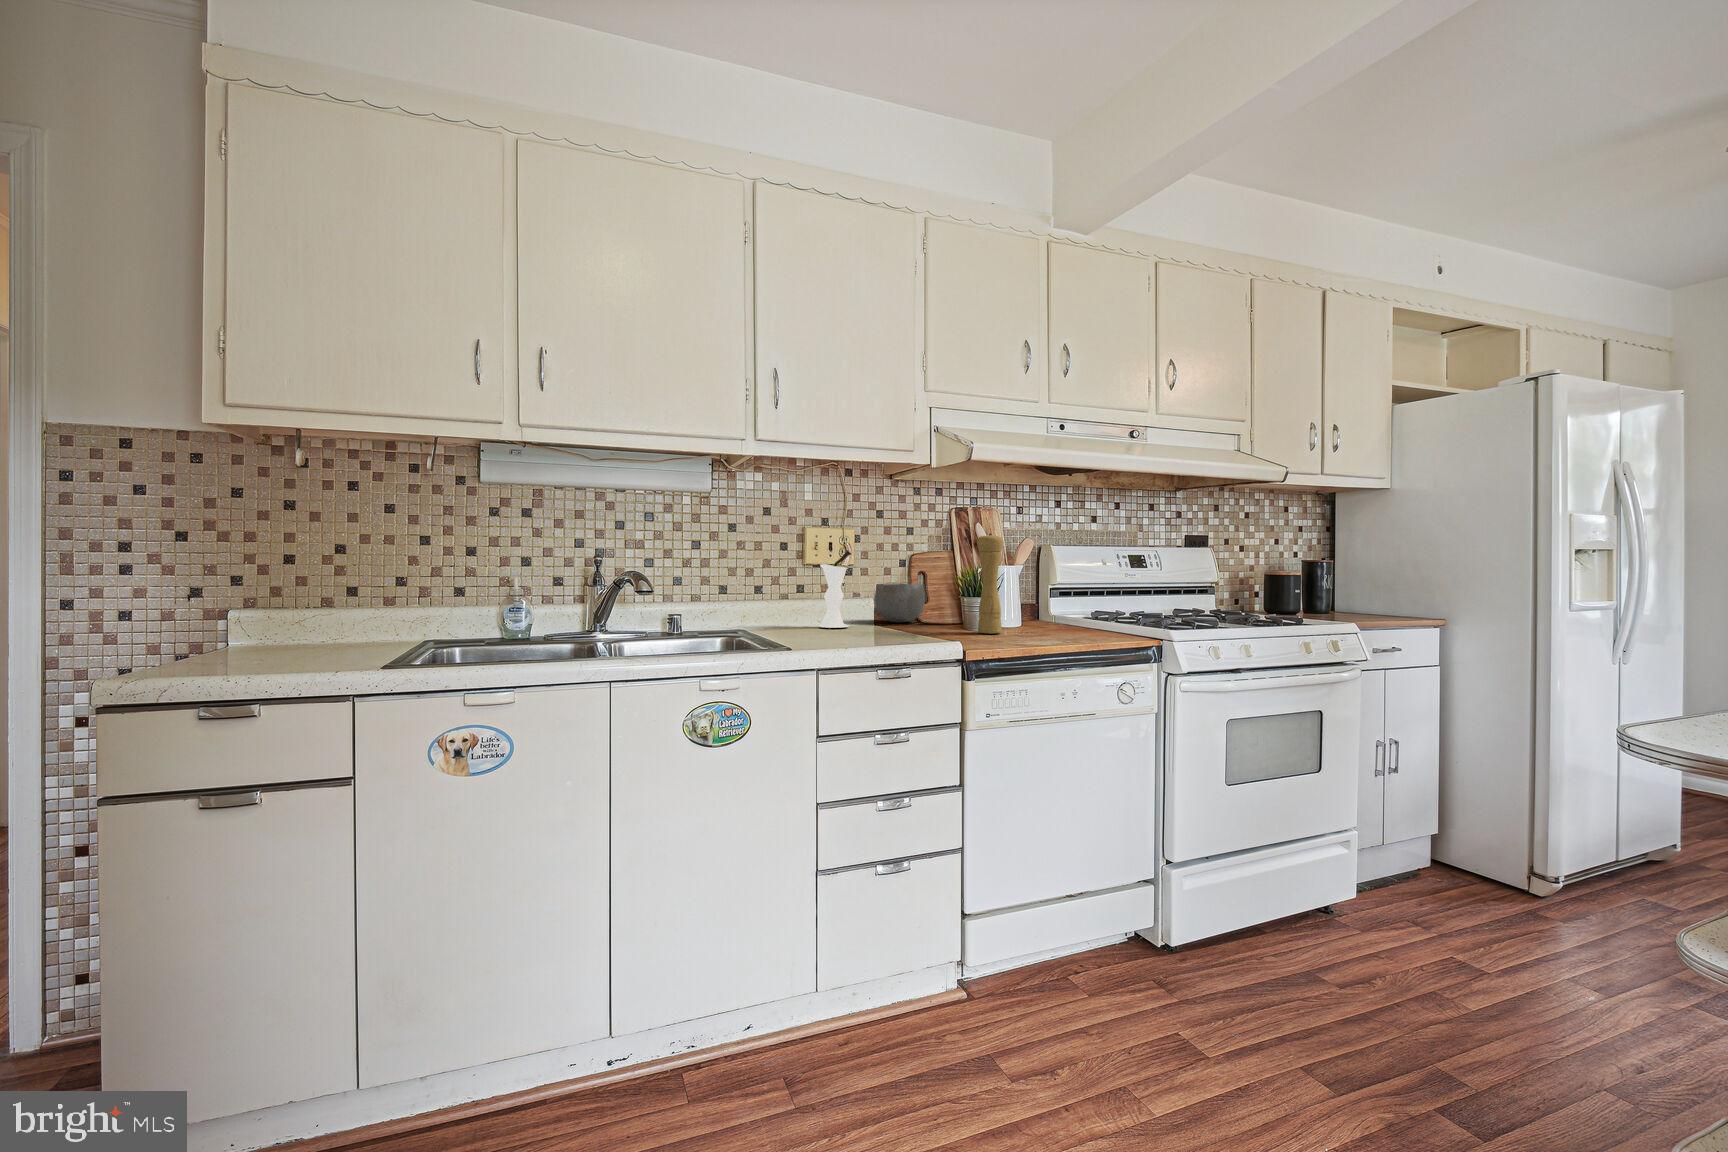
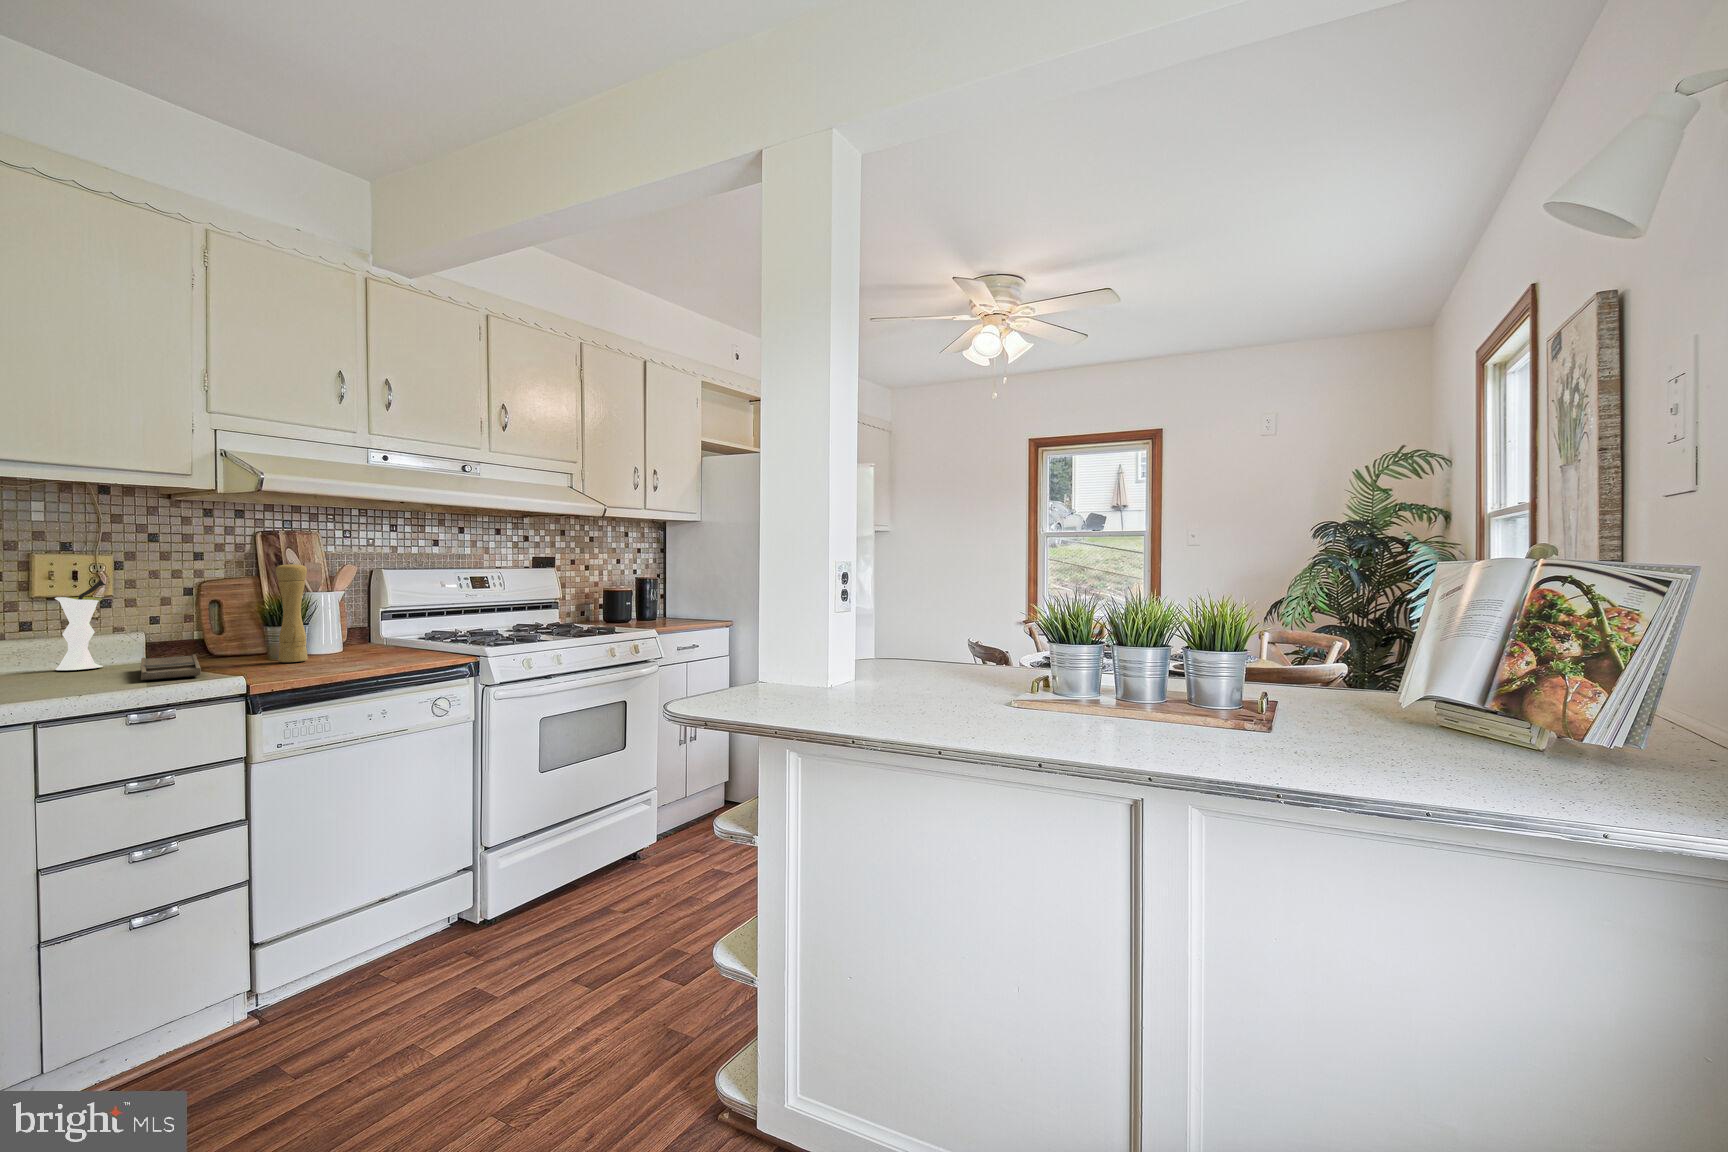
ceramic bowl: present [874,583,925,622] -> none [147,612,223,657]
tray: none [877,620,926,640] -> present [140,654,201,680]

